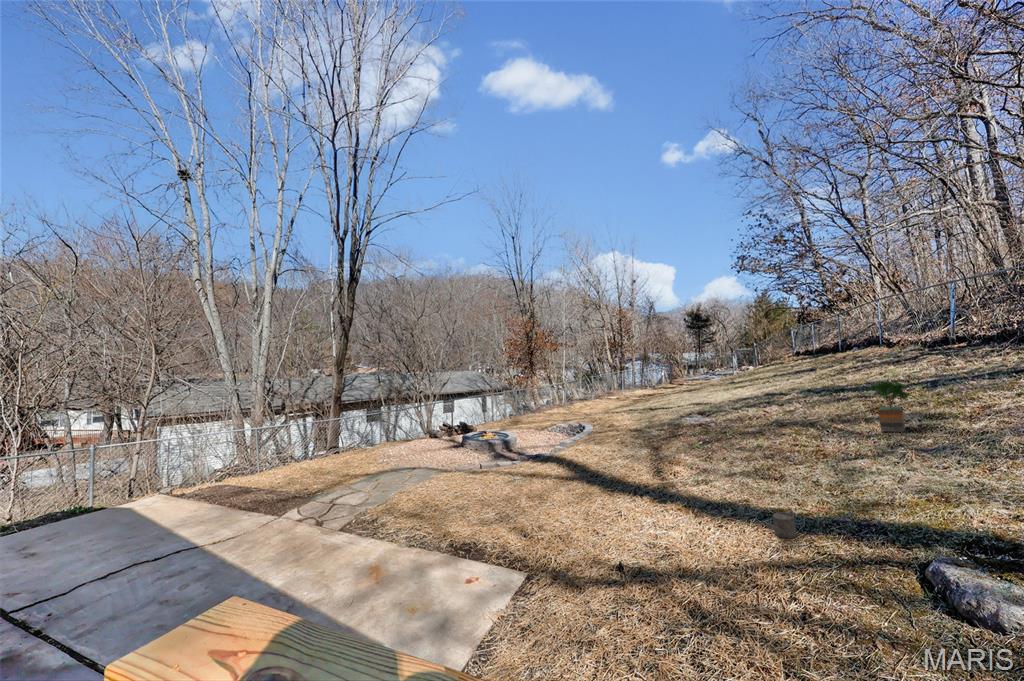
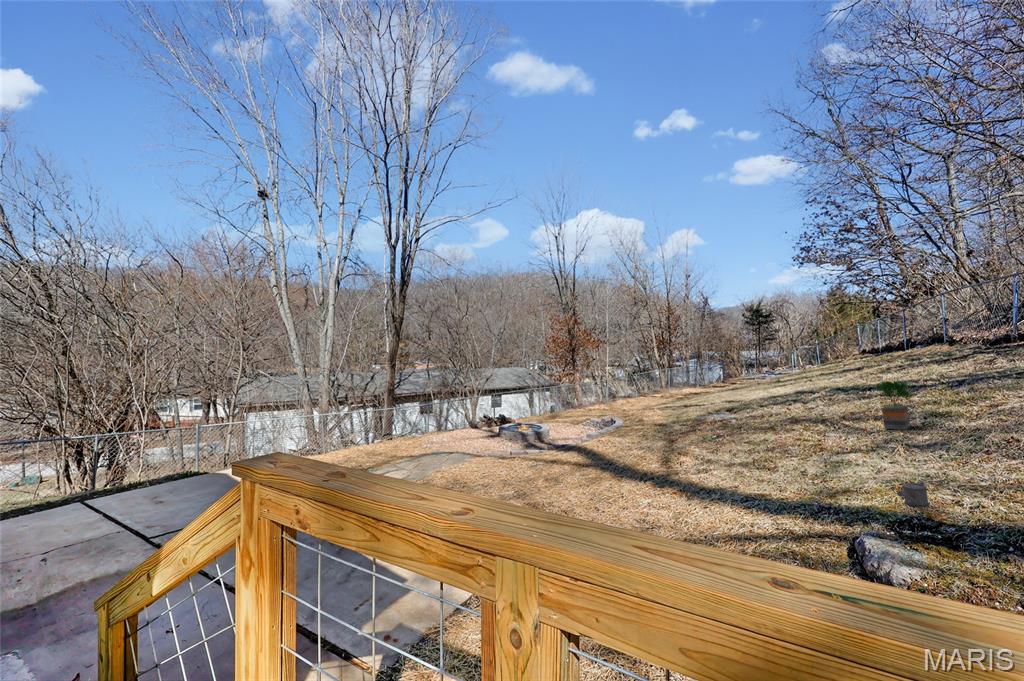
watering can: present [766,510,797,538] -> present [897,481,929,507]

